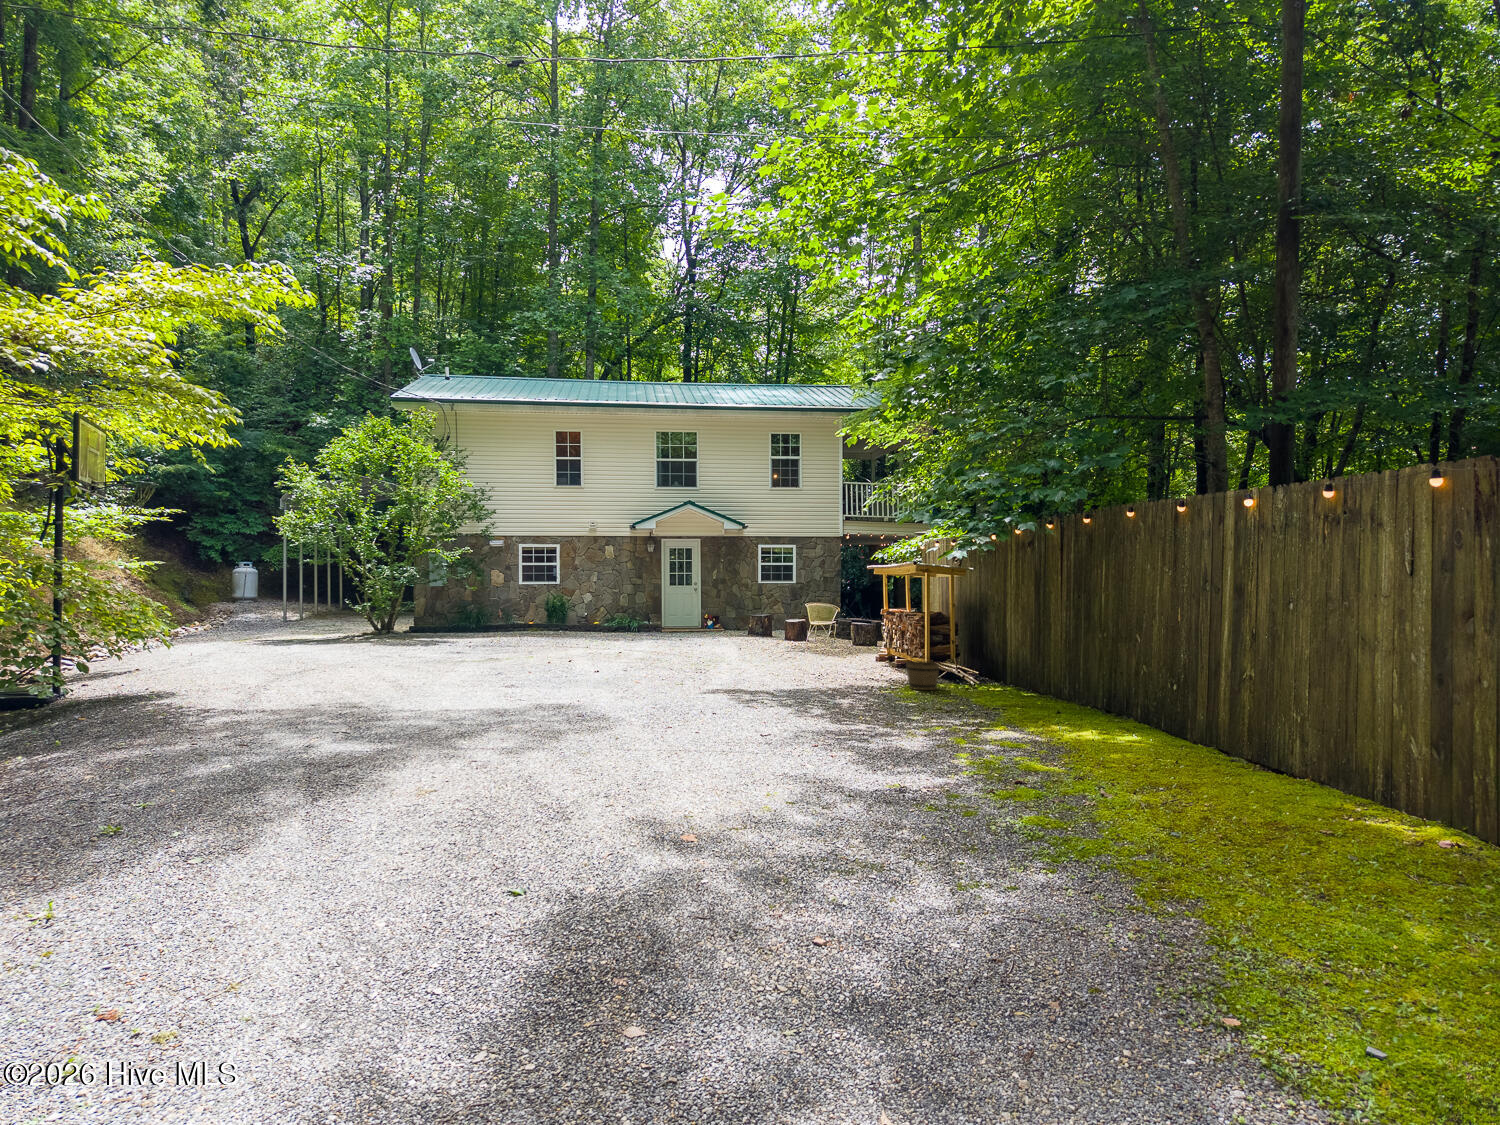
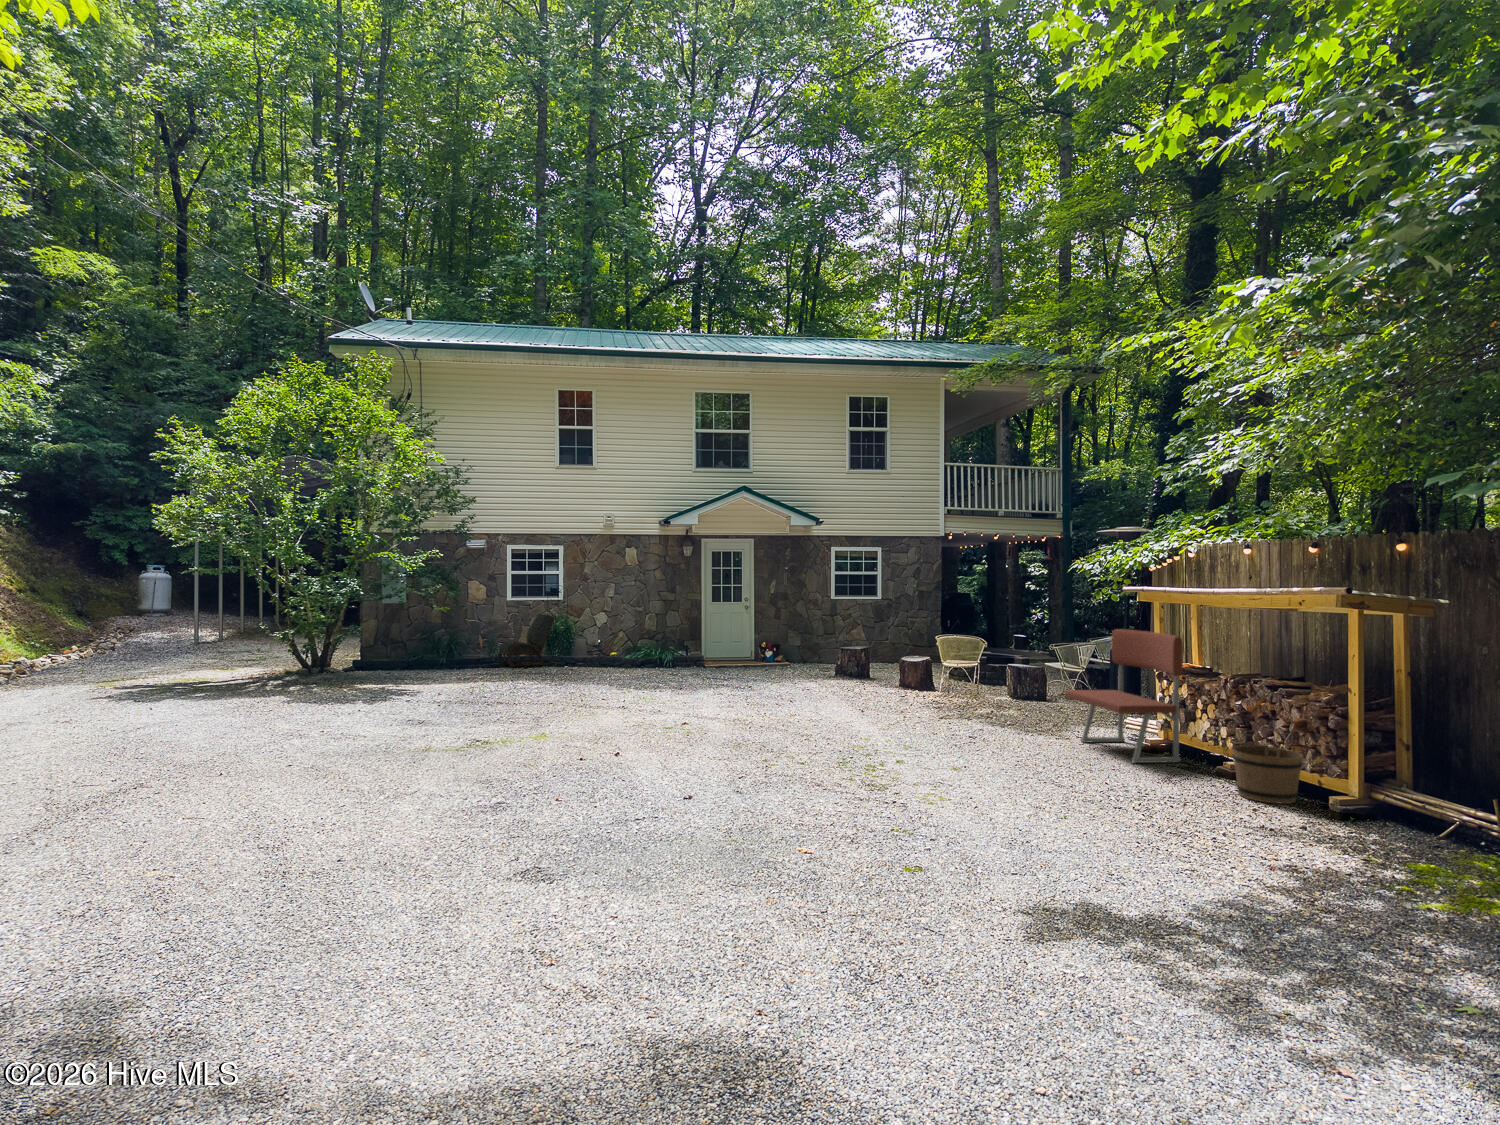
lounge chair: none [512,593,553,632] -> present [498,614,555,668]
bench: none [853,600,905,676] -> present [1065,629,1183,763]

